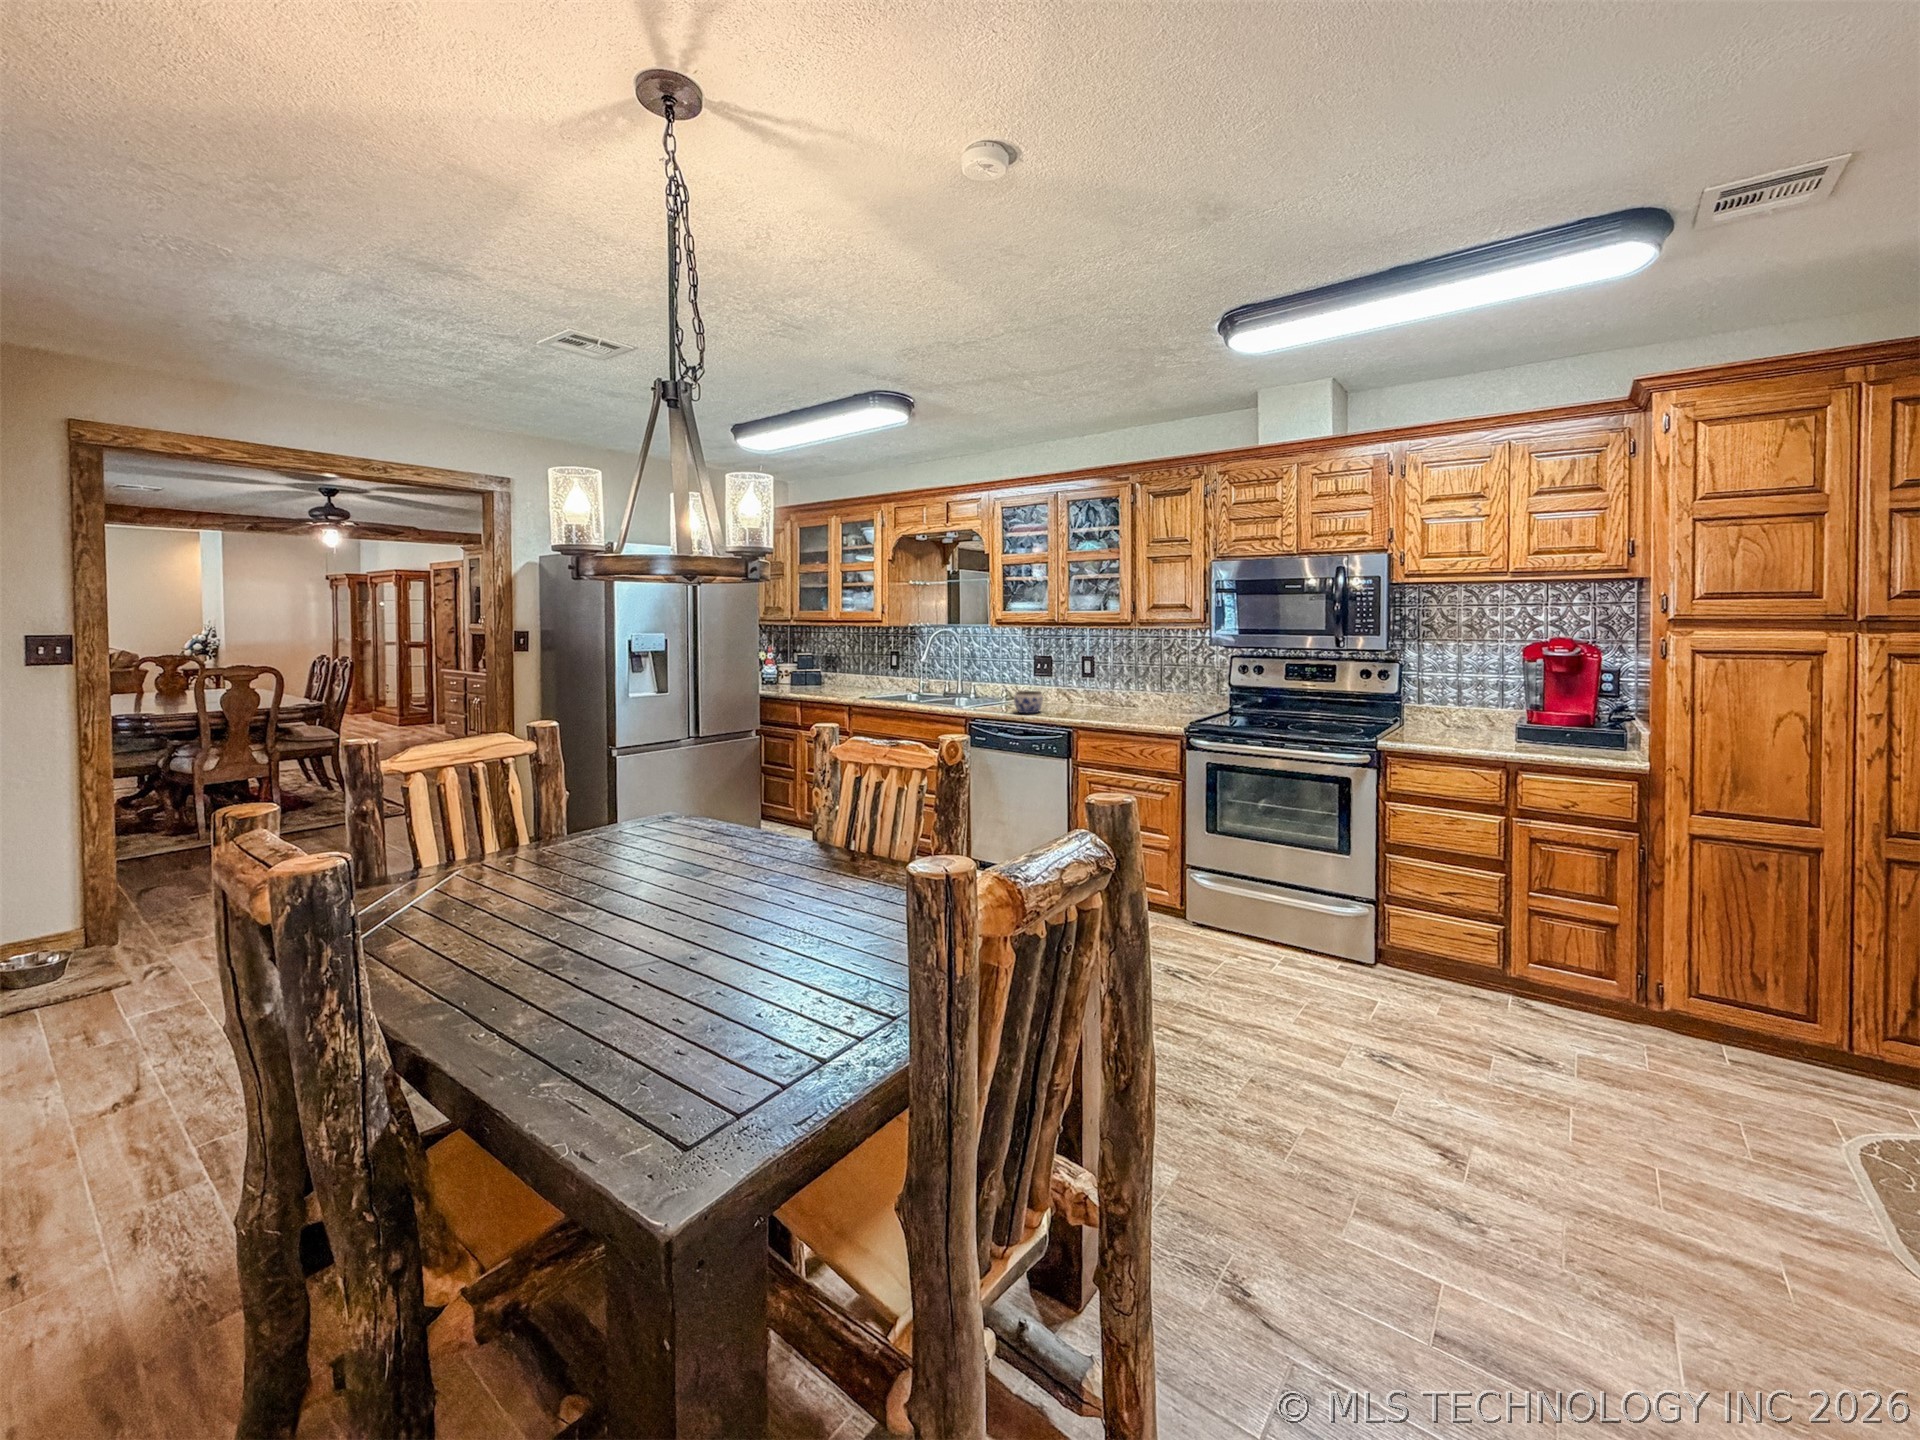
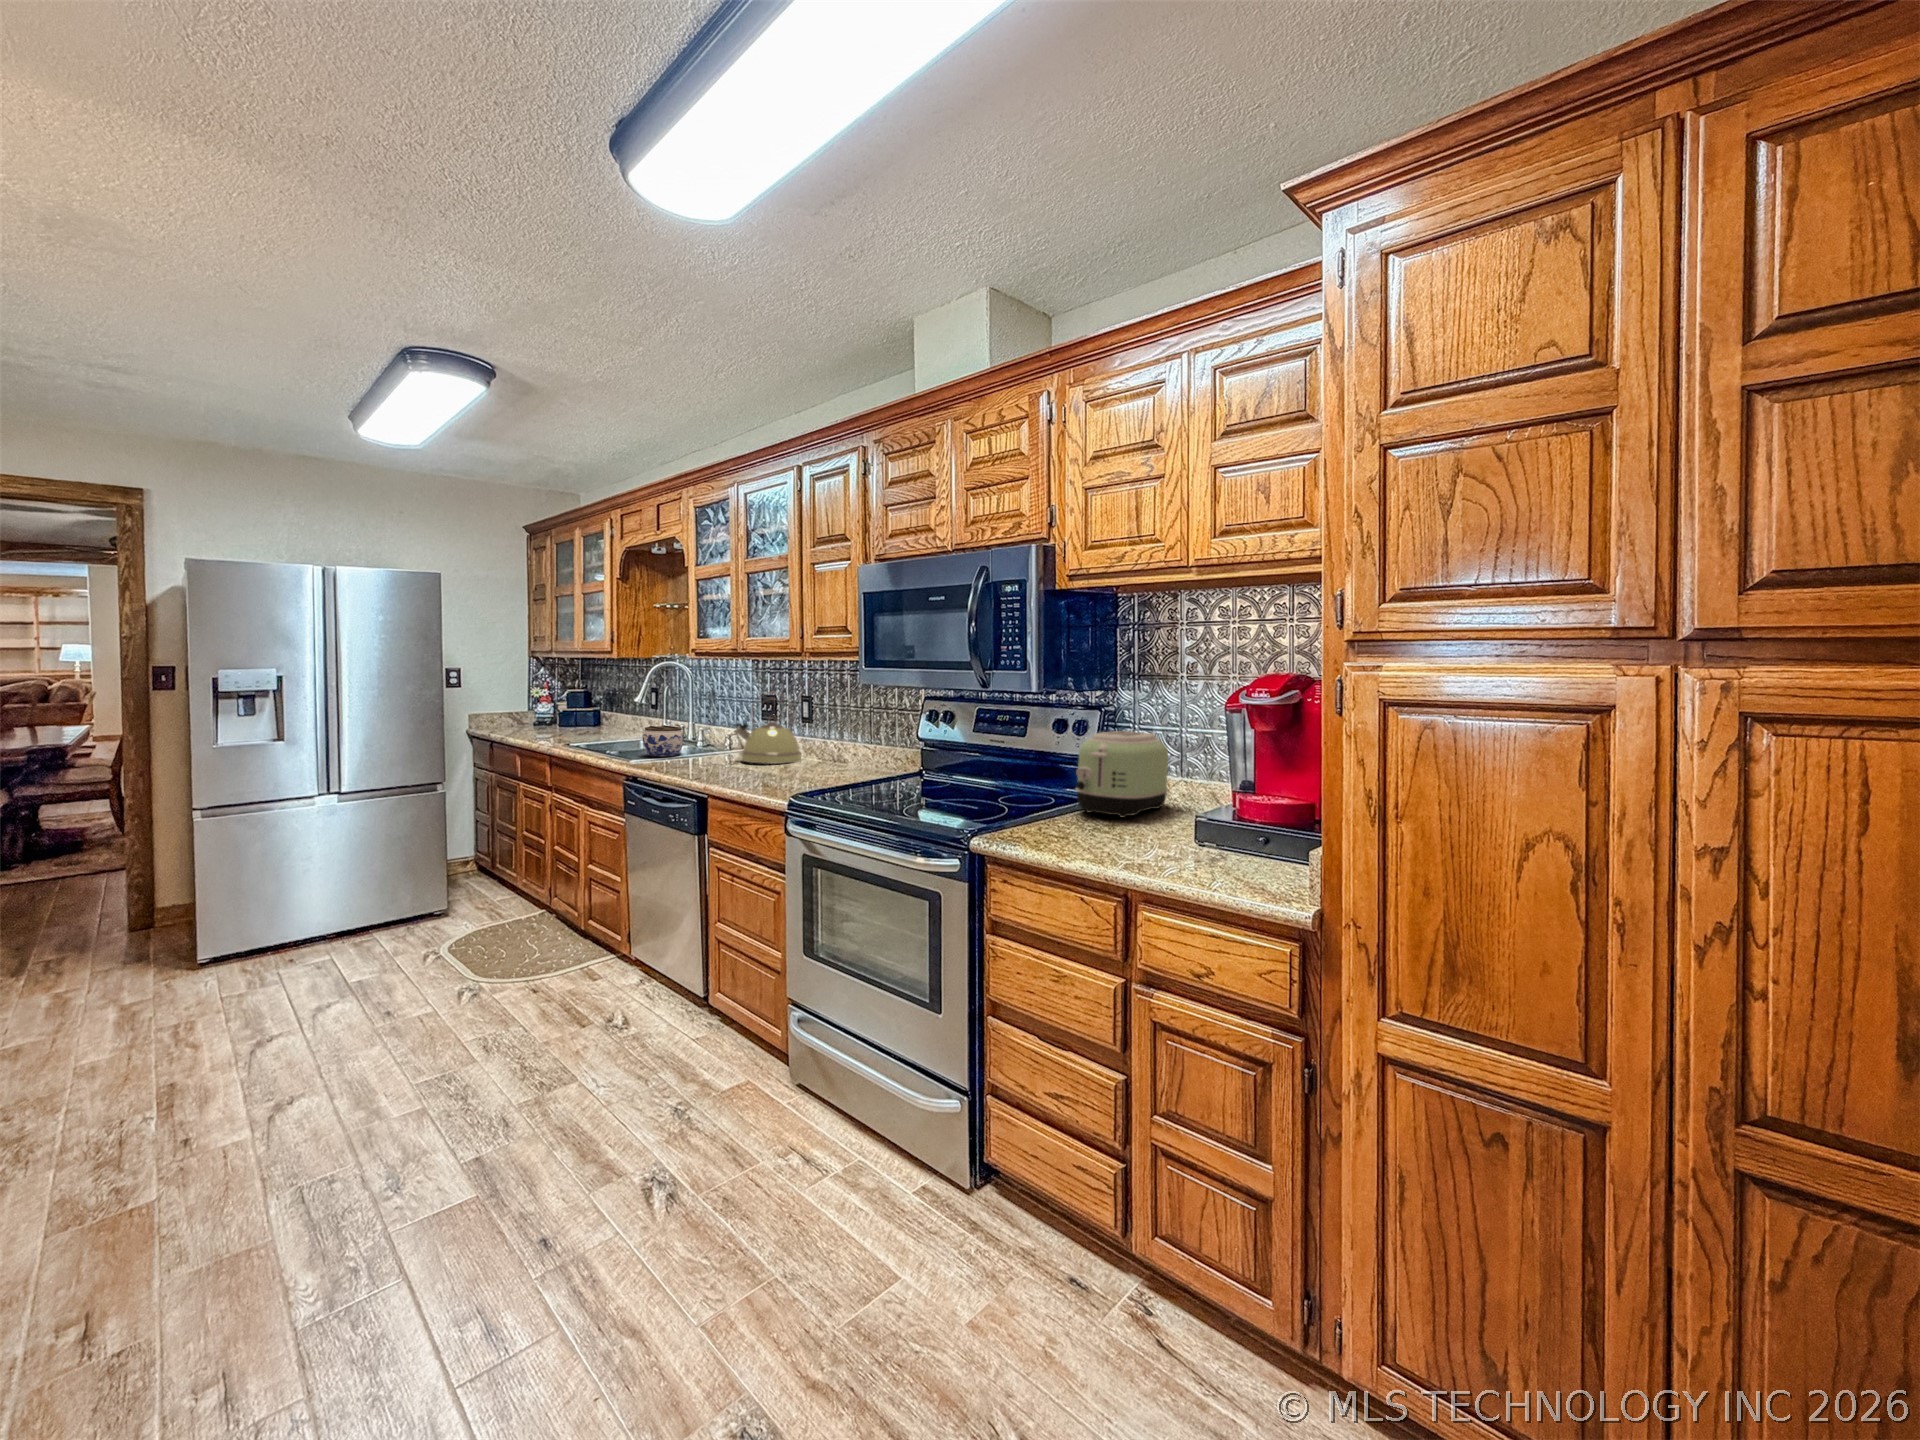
kettle: none [1095,663,1144,714] -> present [733,693,801,764]
toaster: none [1417,679,1475,732] -> present [1076,731,1168,818]

